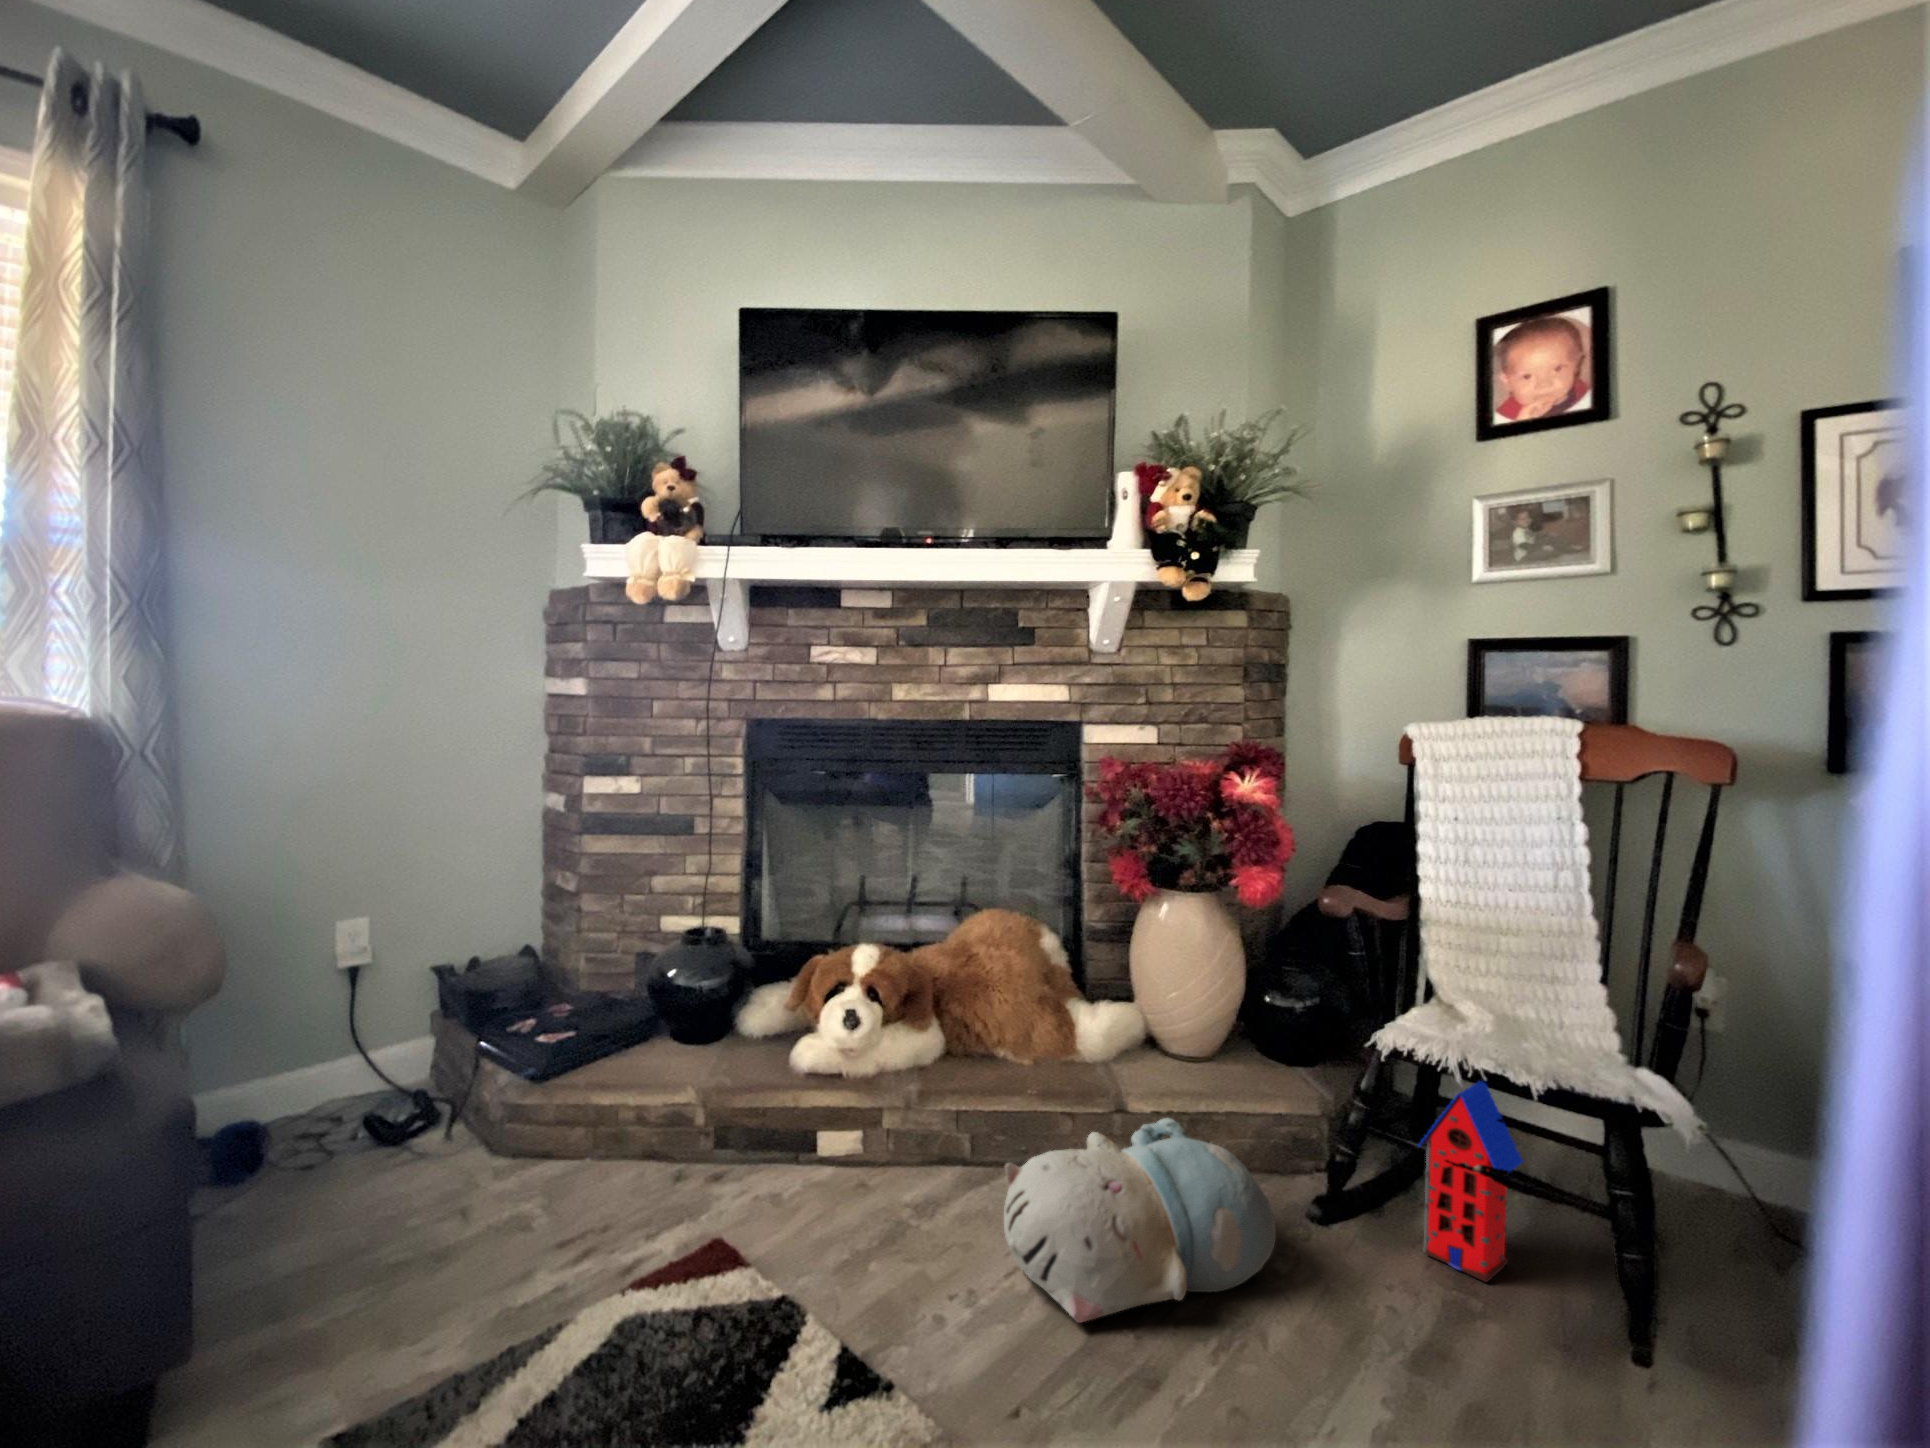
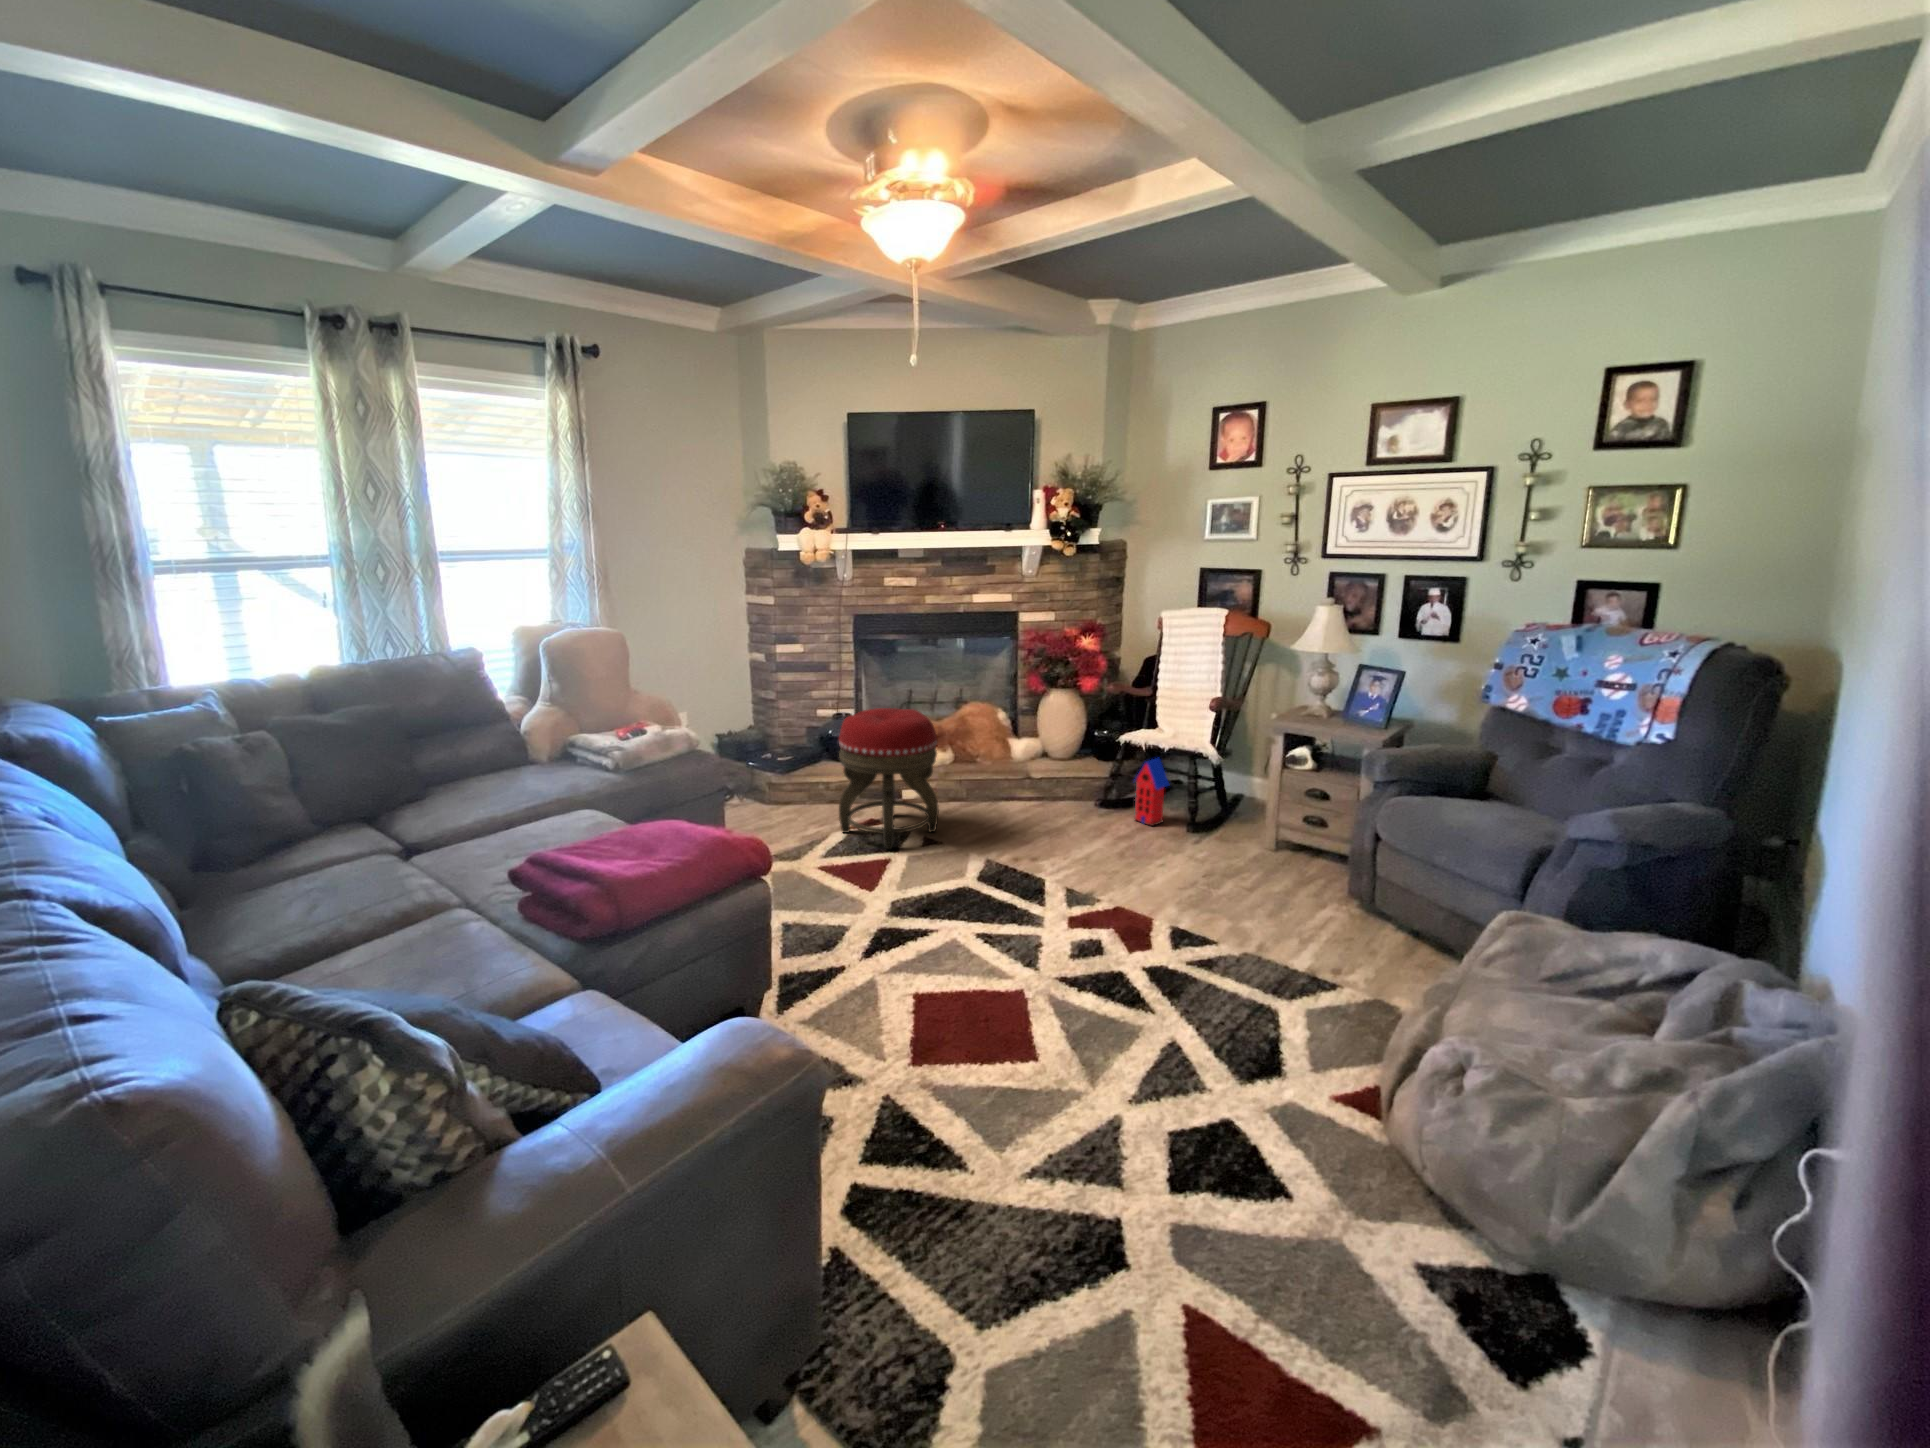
footstool: none [617,927,903,1384] -> present [839,708,939,849]
plush toy: present [1004,1118,1276,1323] -> none [976,776,1075,835]

